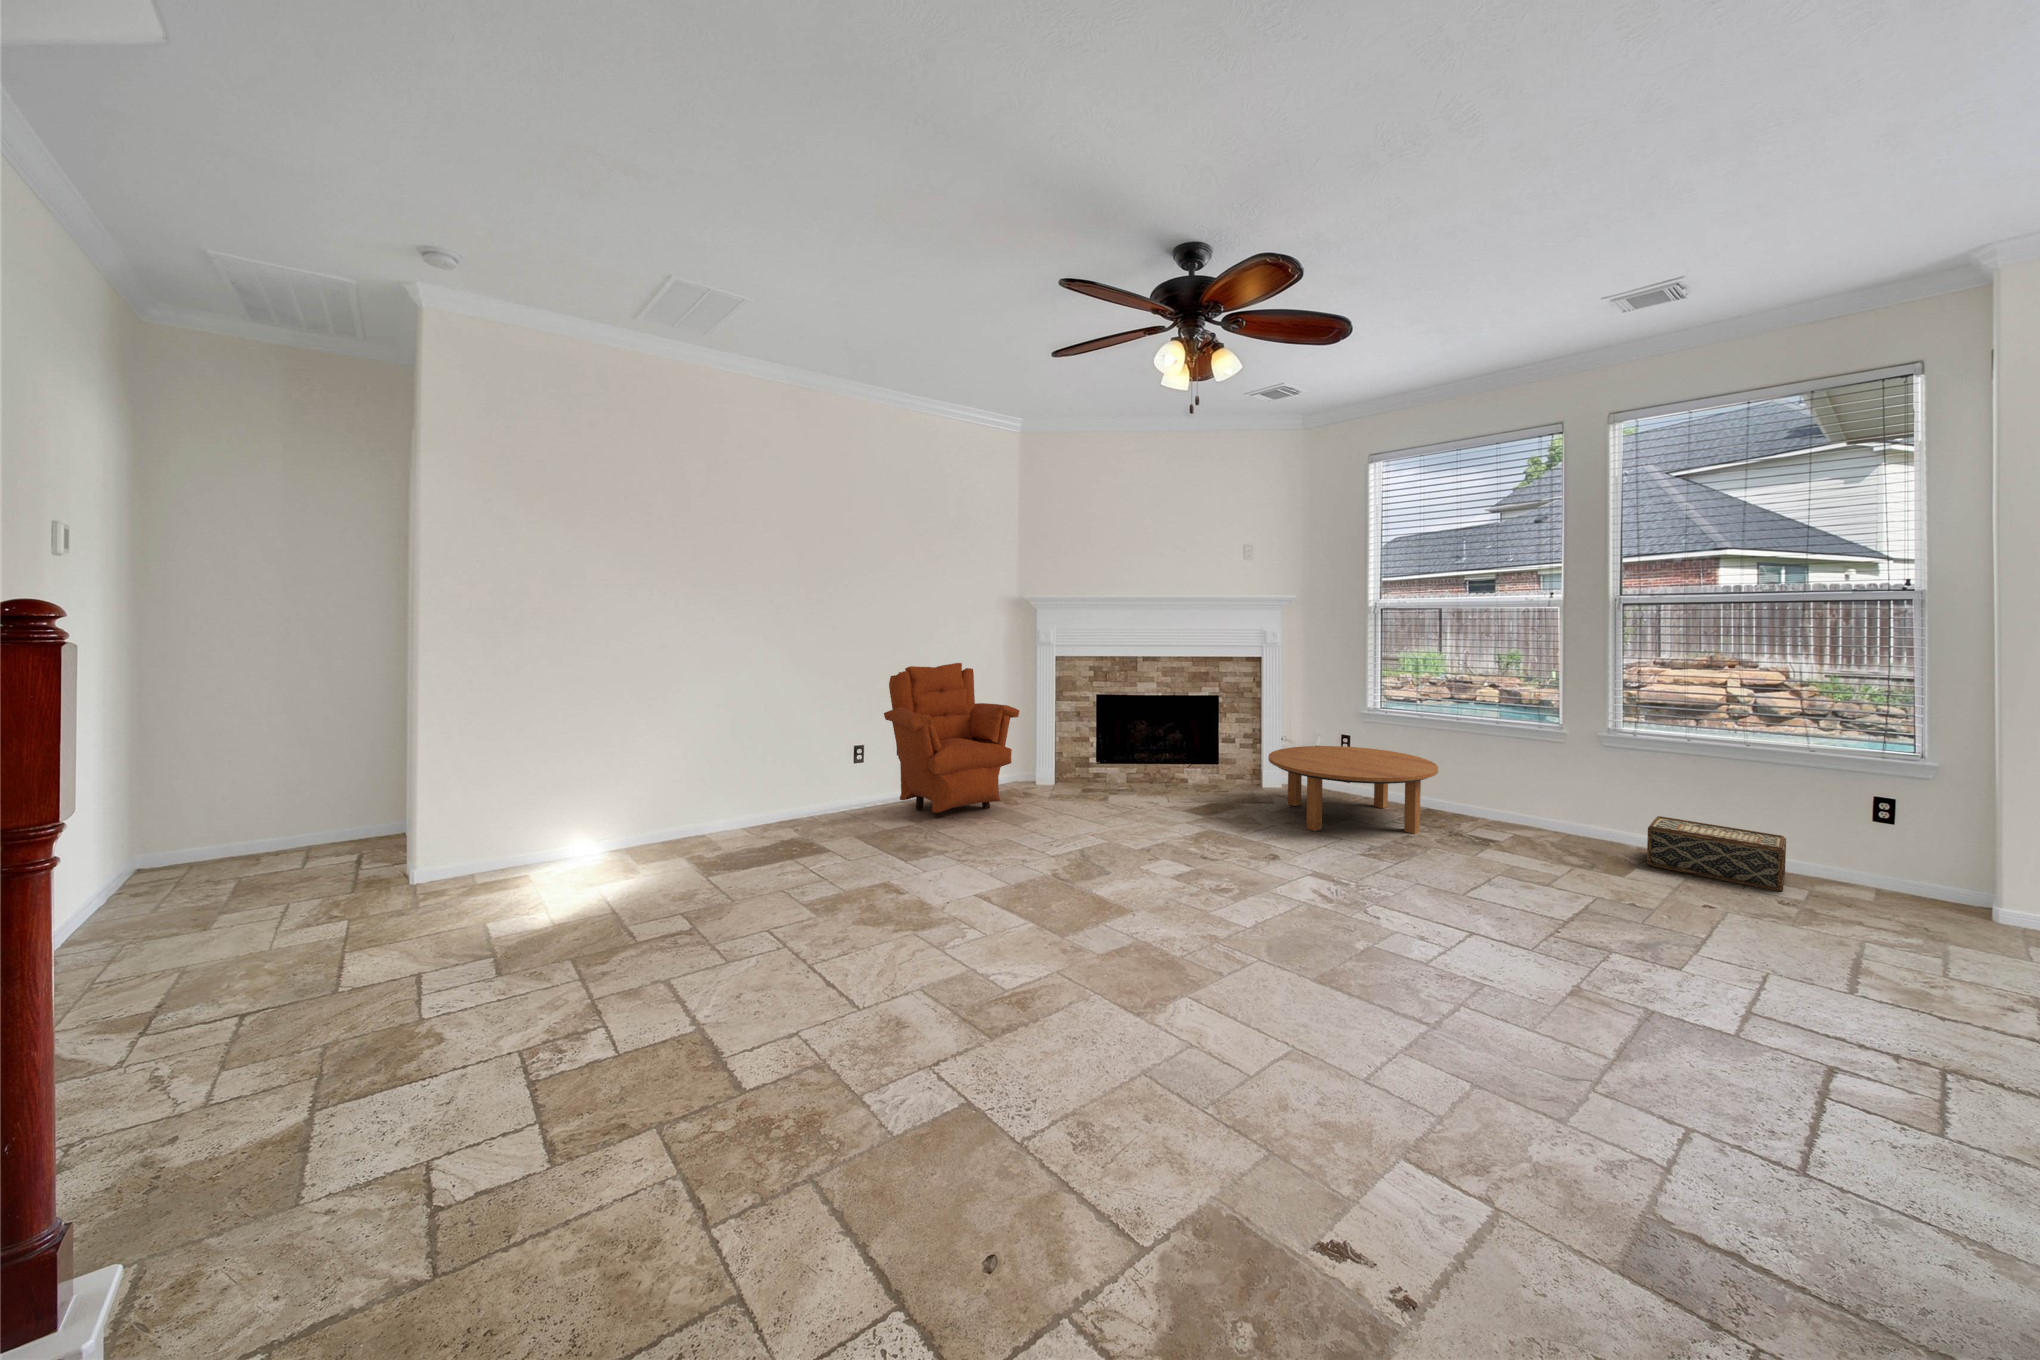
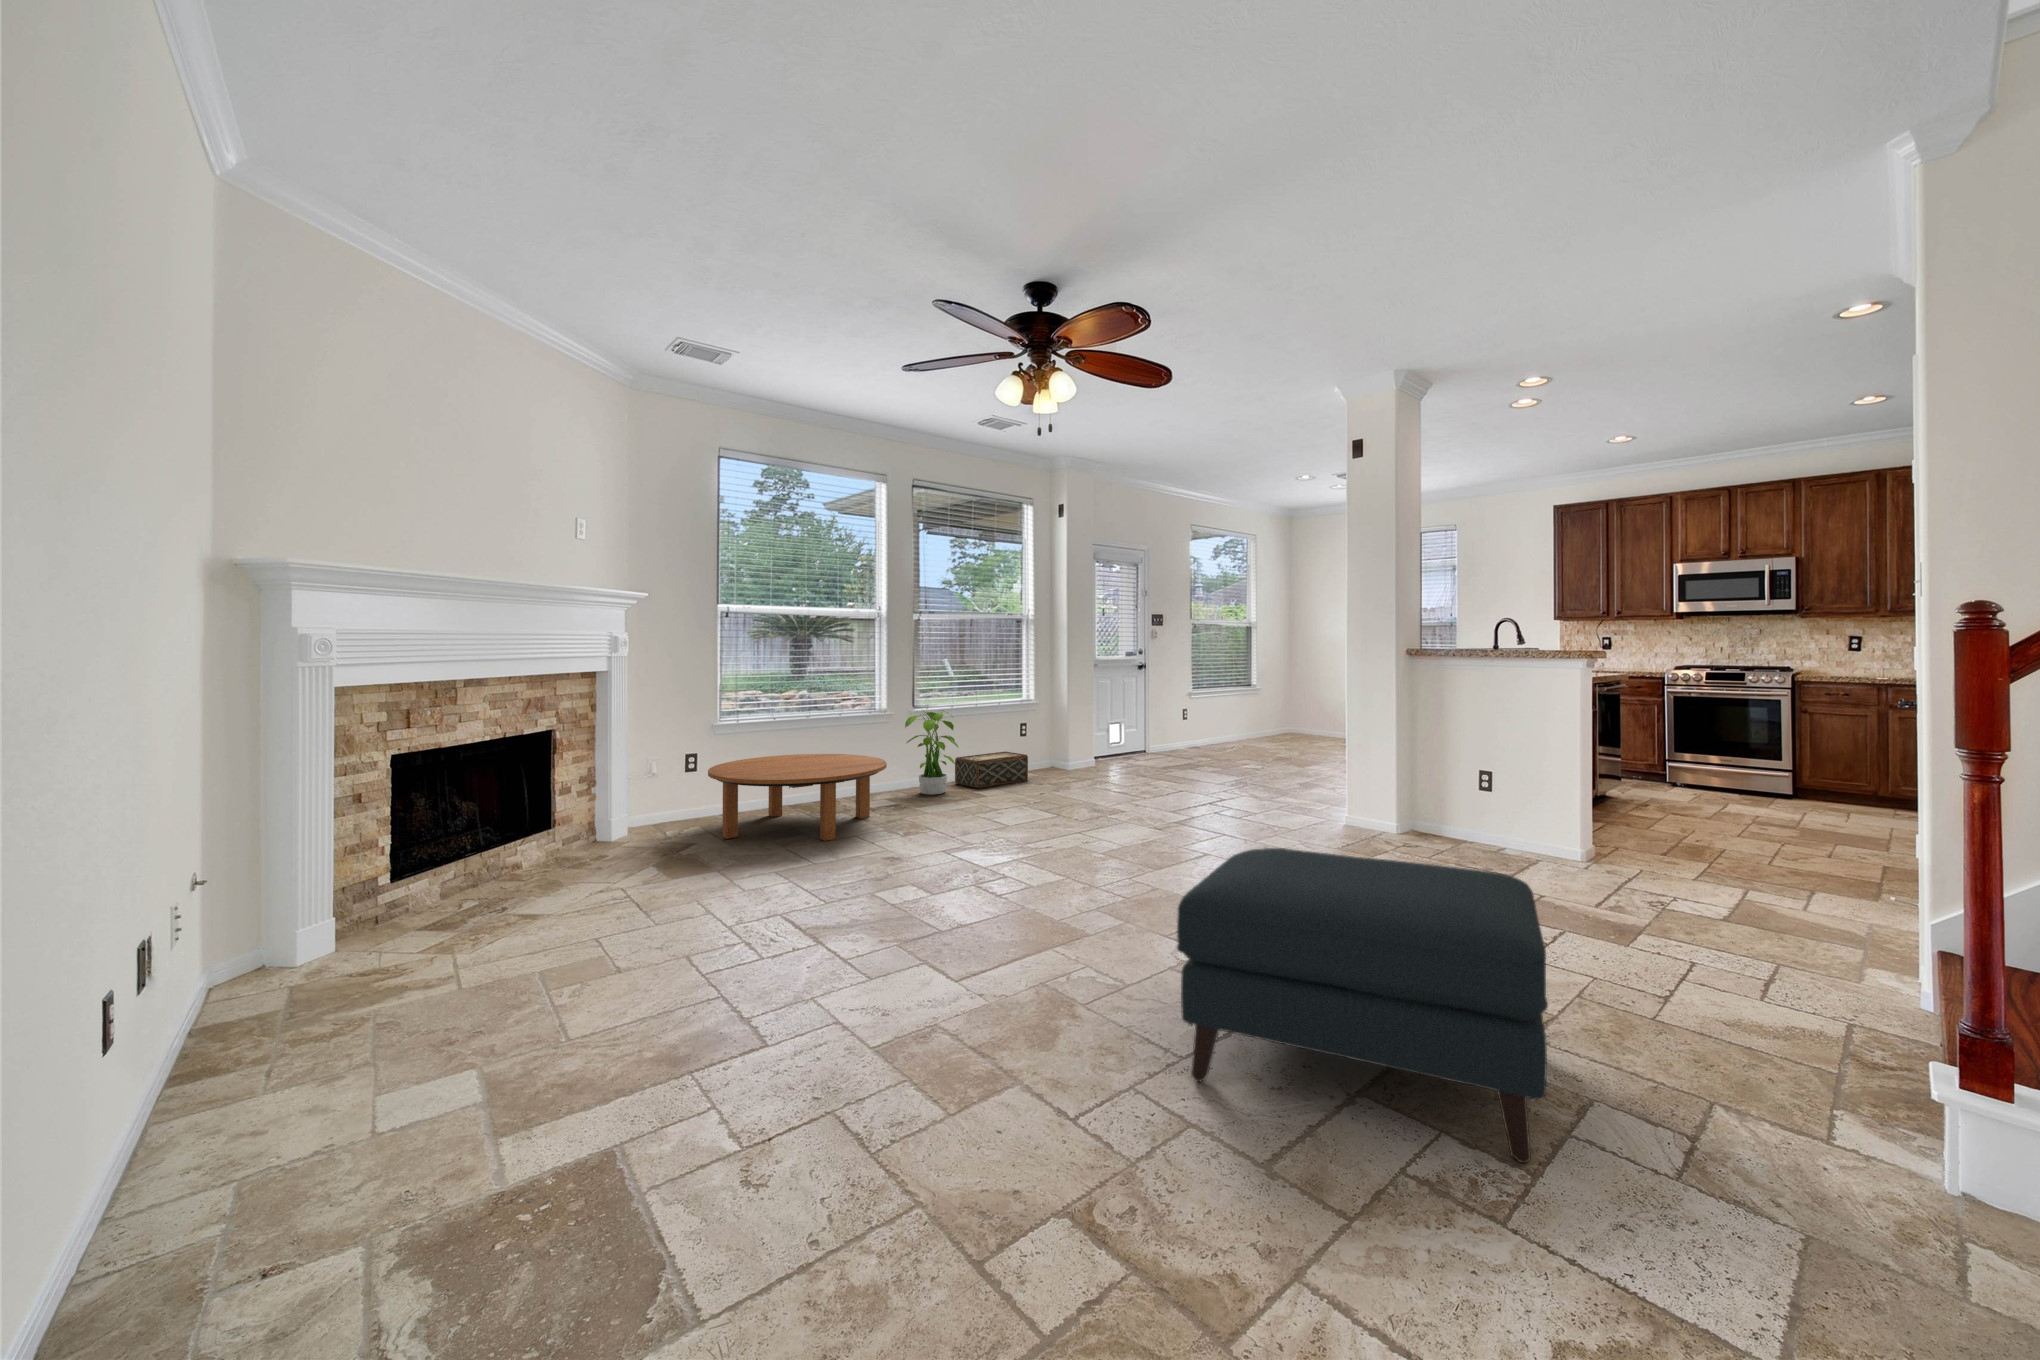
armchair: present [884,663,1019,818] -> none [207,703,542,1086]
potted plant: none [1532,735,1617,852] -> present [905,710,958,795]
ottoman: none [524,834,905,1152] -> present [1177,848,1548,1163]

